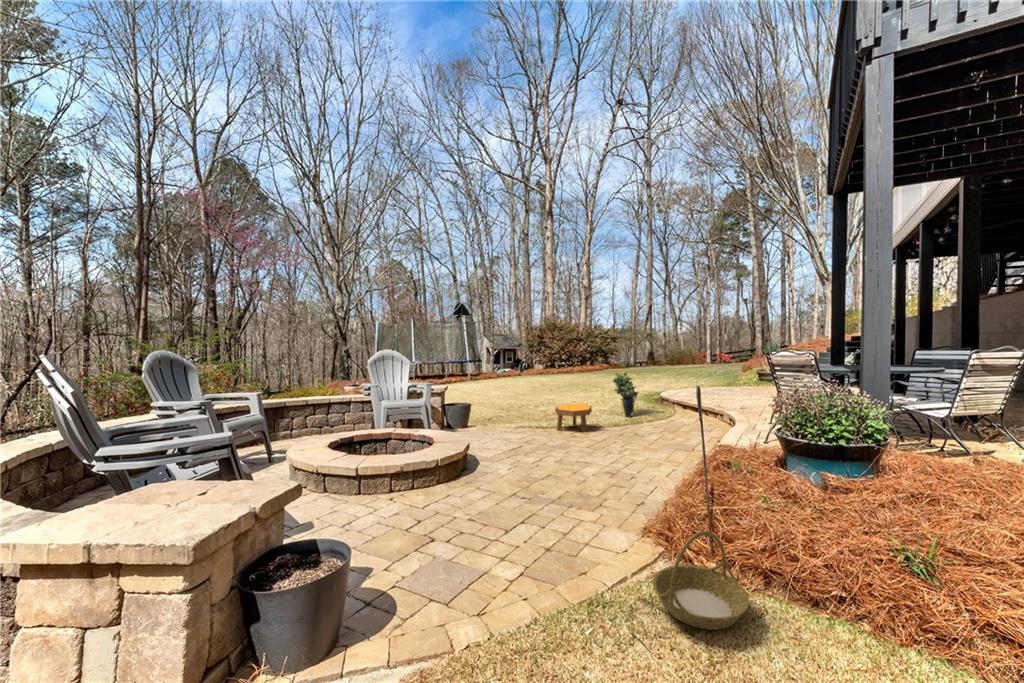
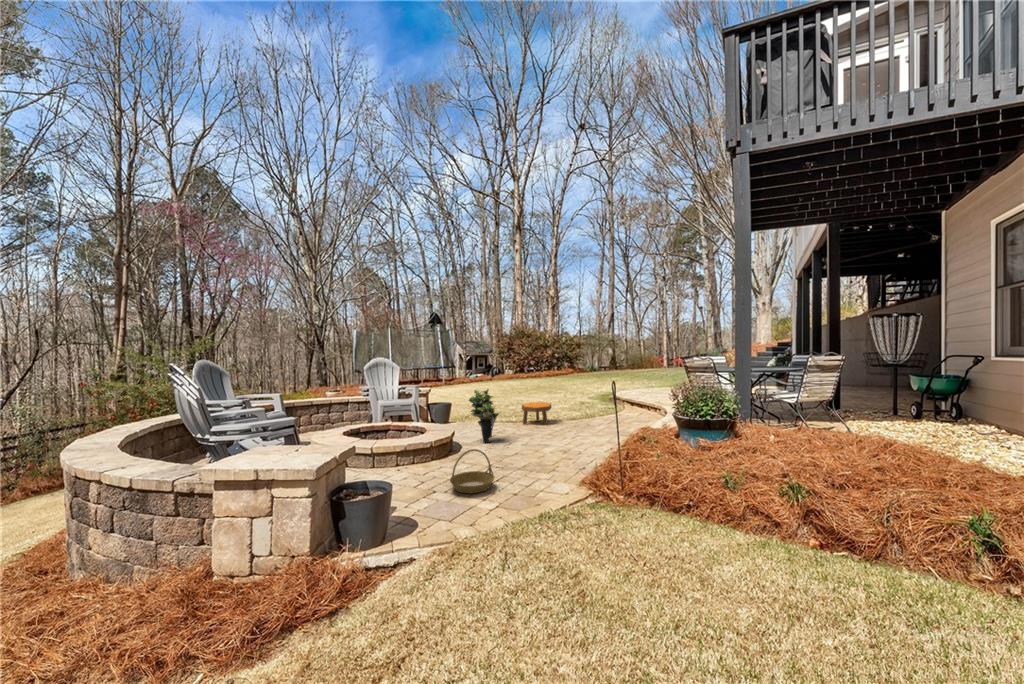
potted plant: present [612,372,638,417] -> present [468,389,499,443]
basket: present [653,531,749,630] -> present [450,449,494,493]

